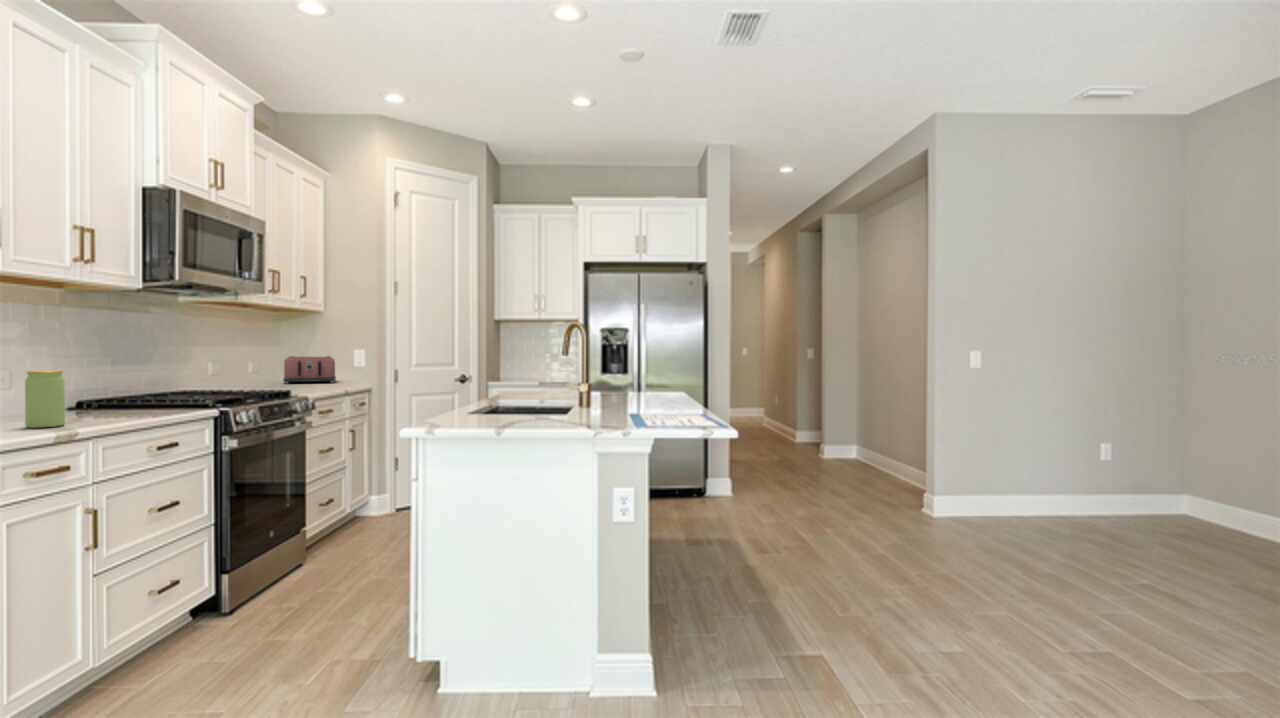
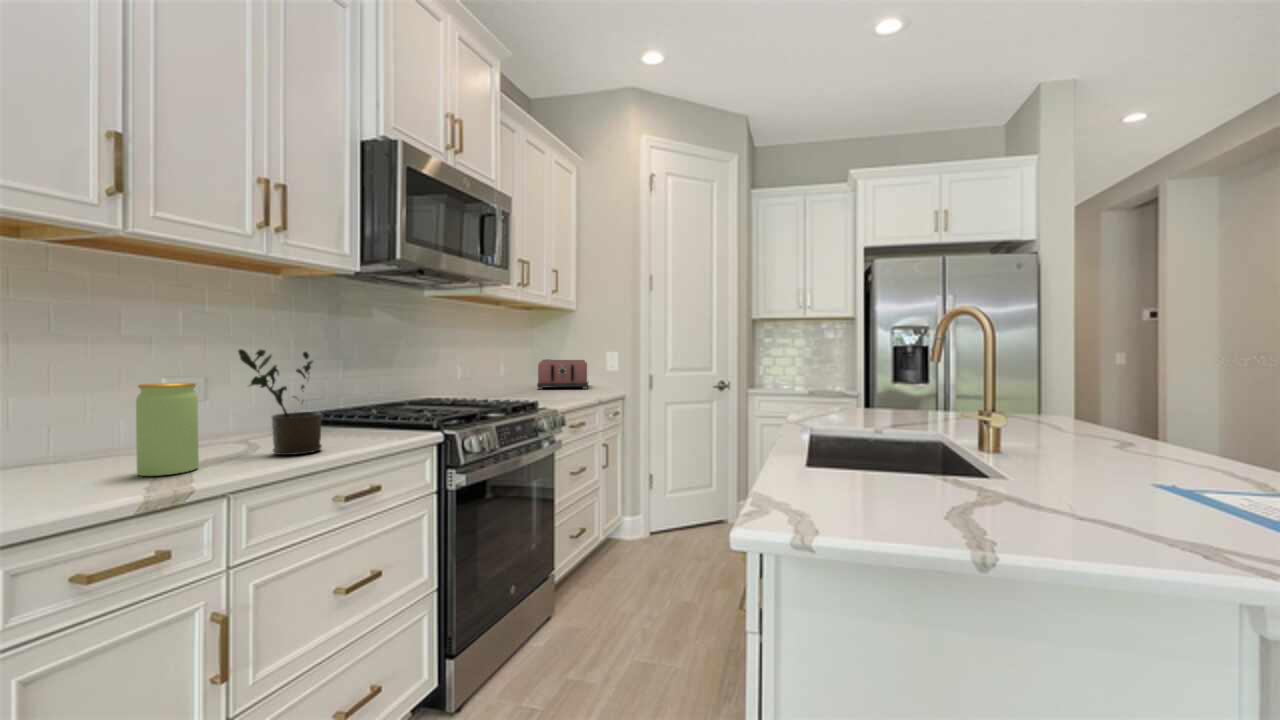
potted plant: none [80,349,140,419] -> present [238,349,322,455]

